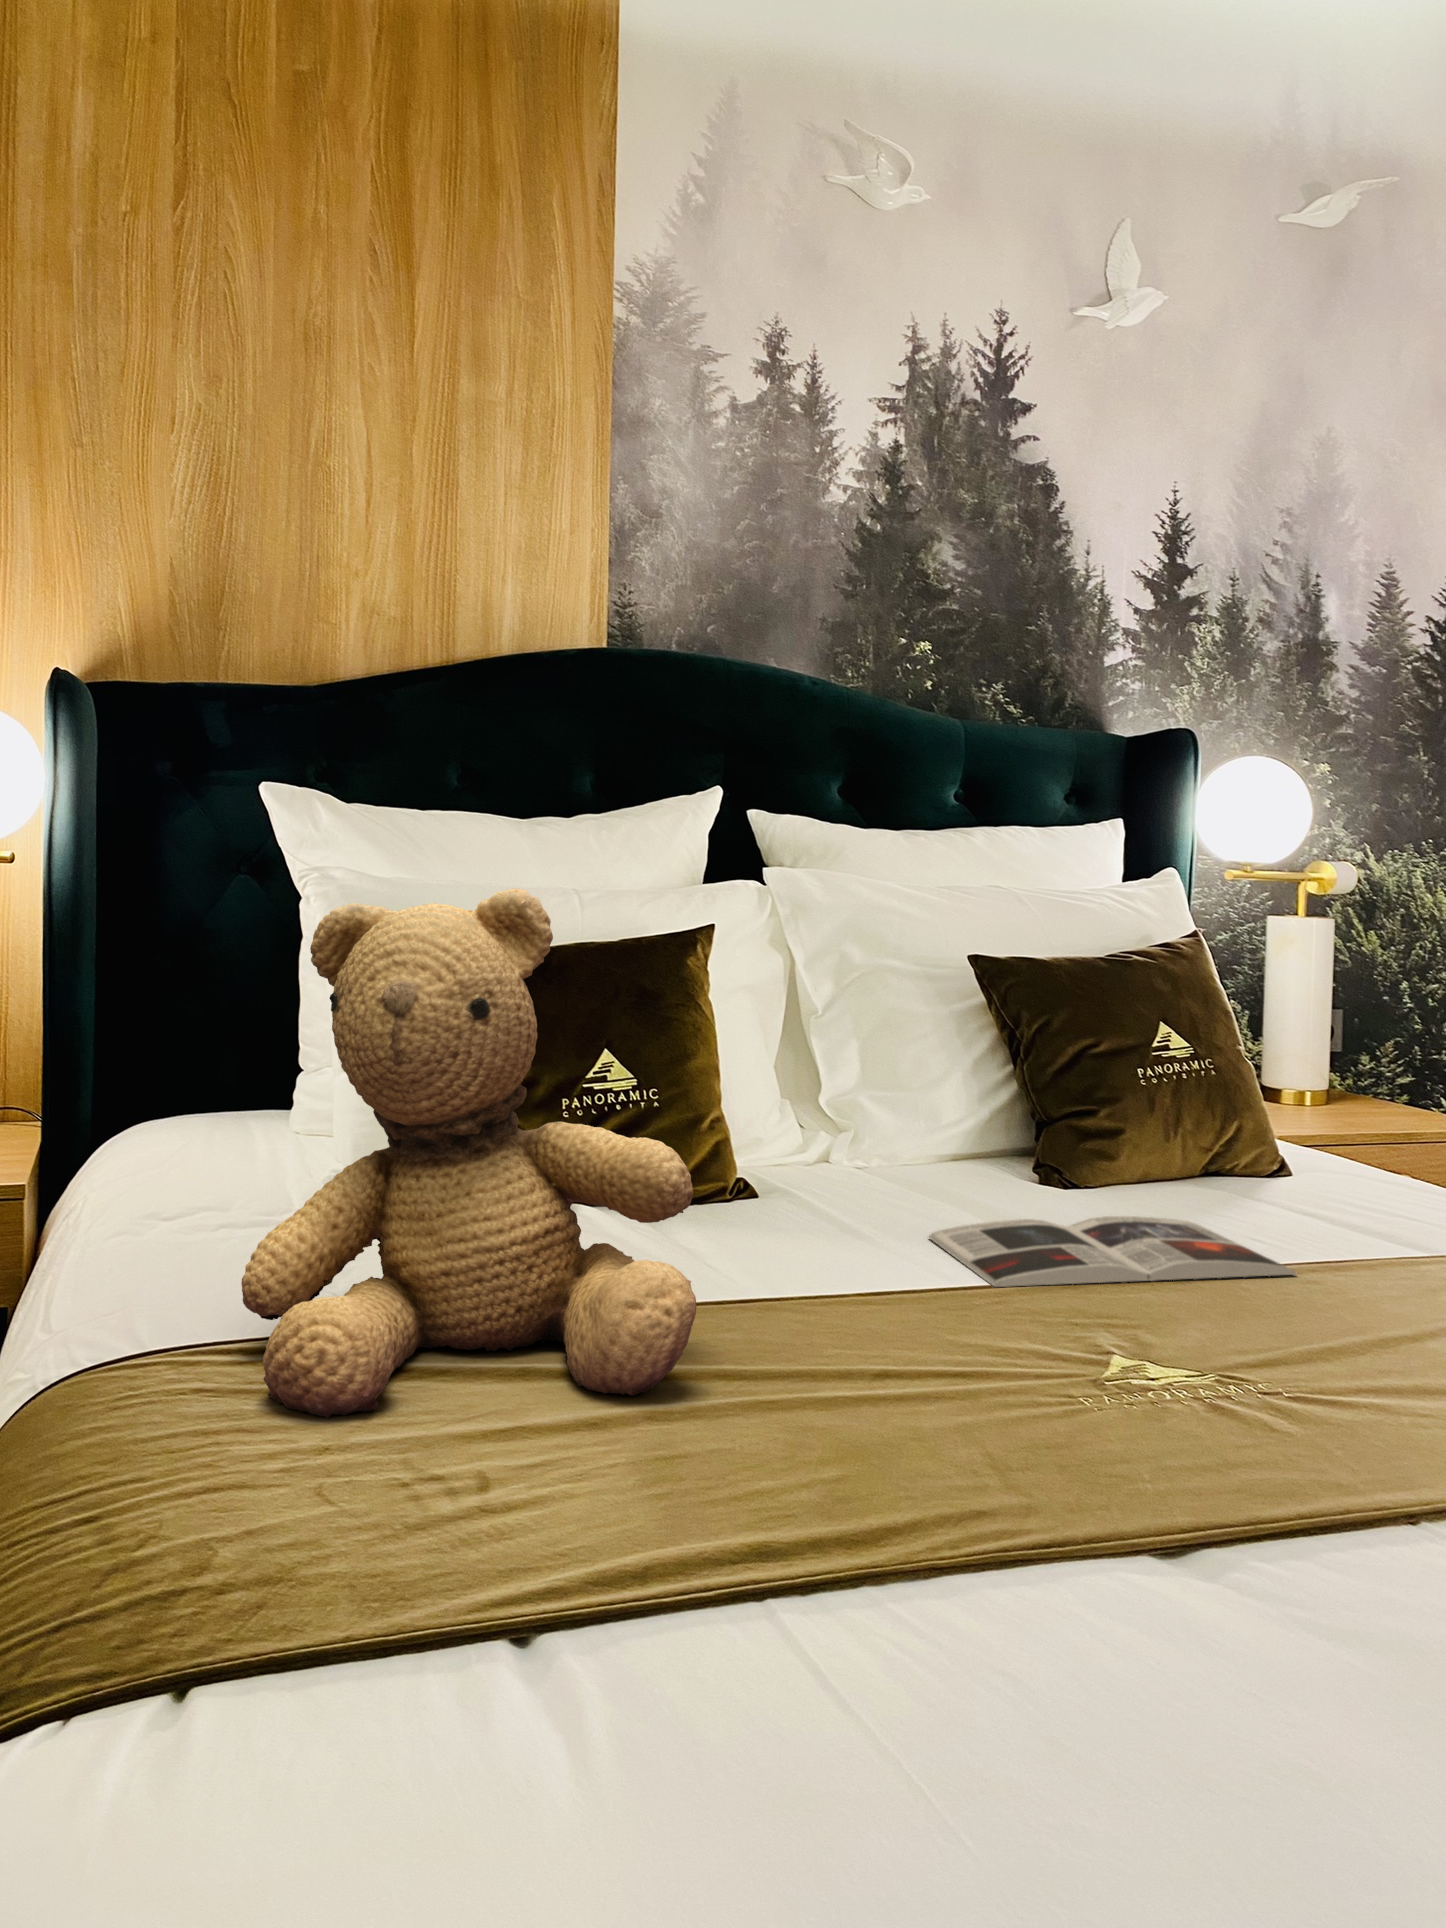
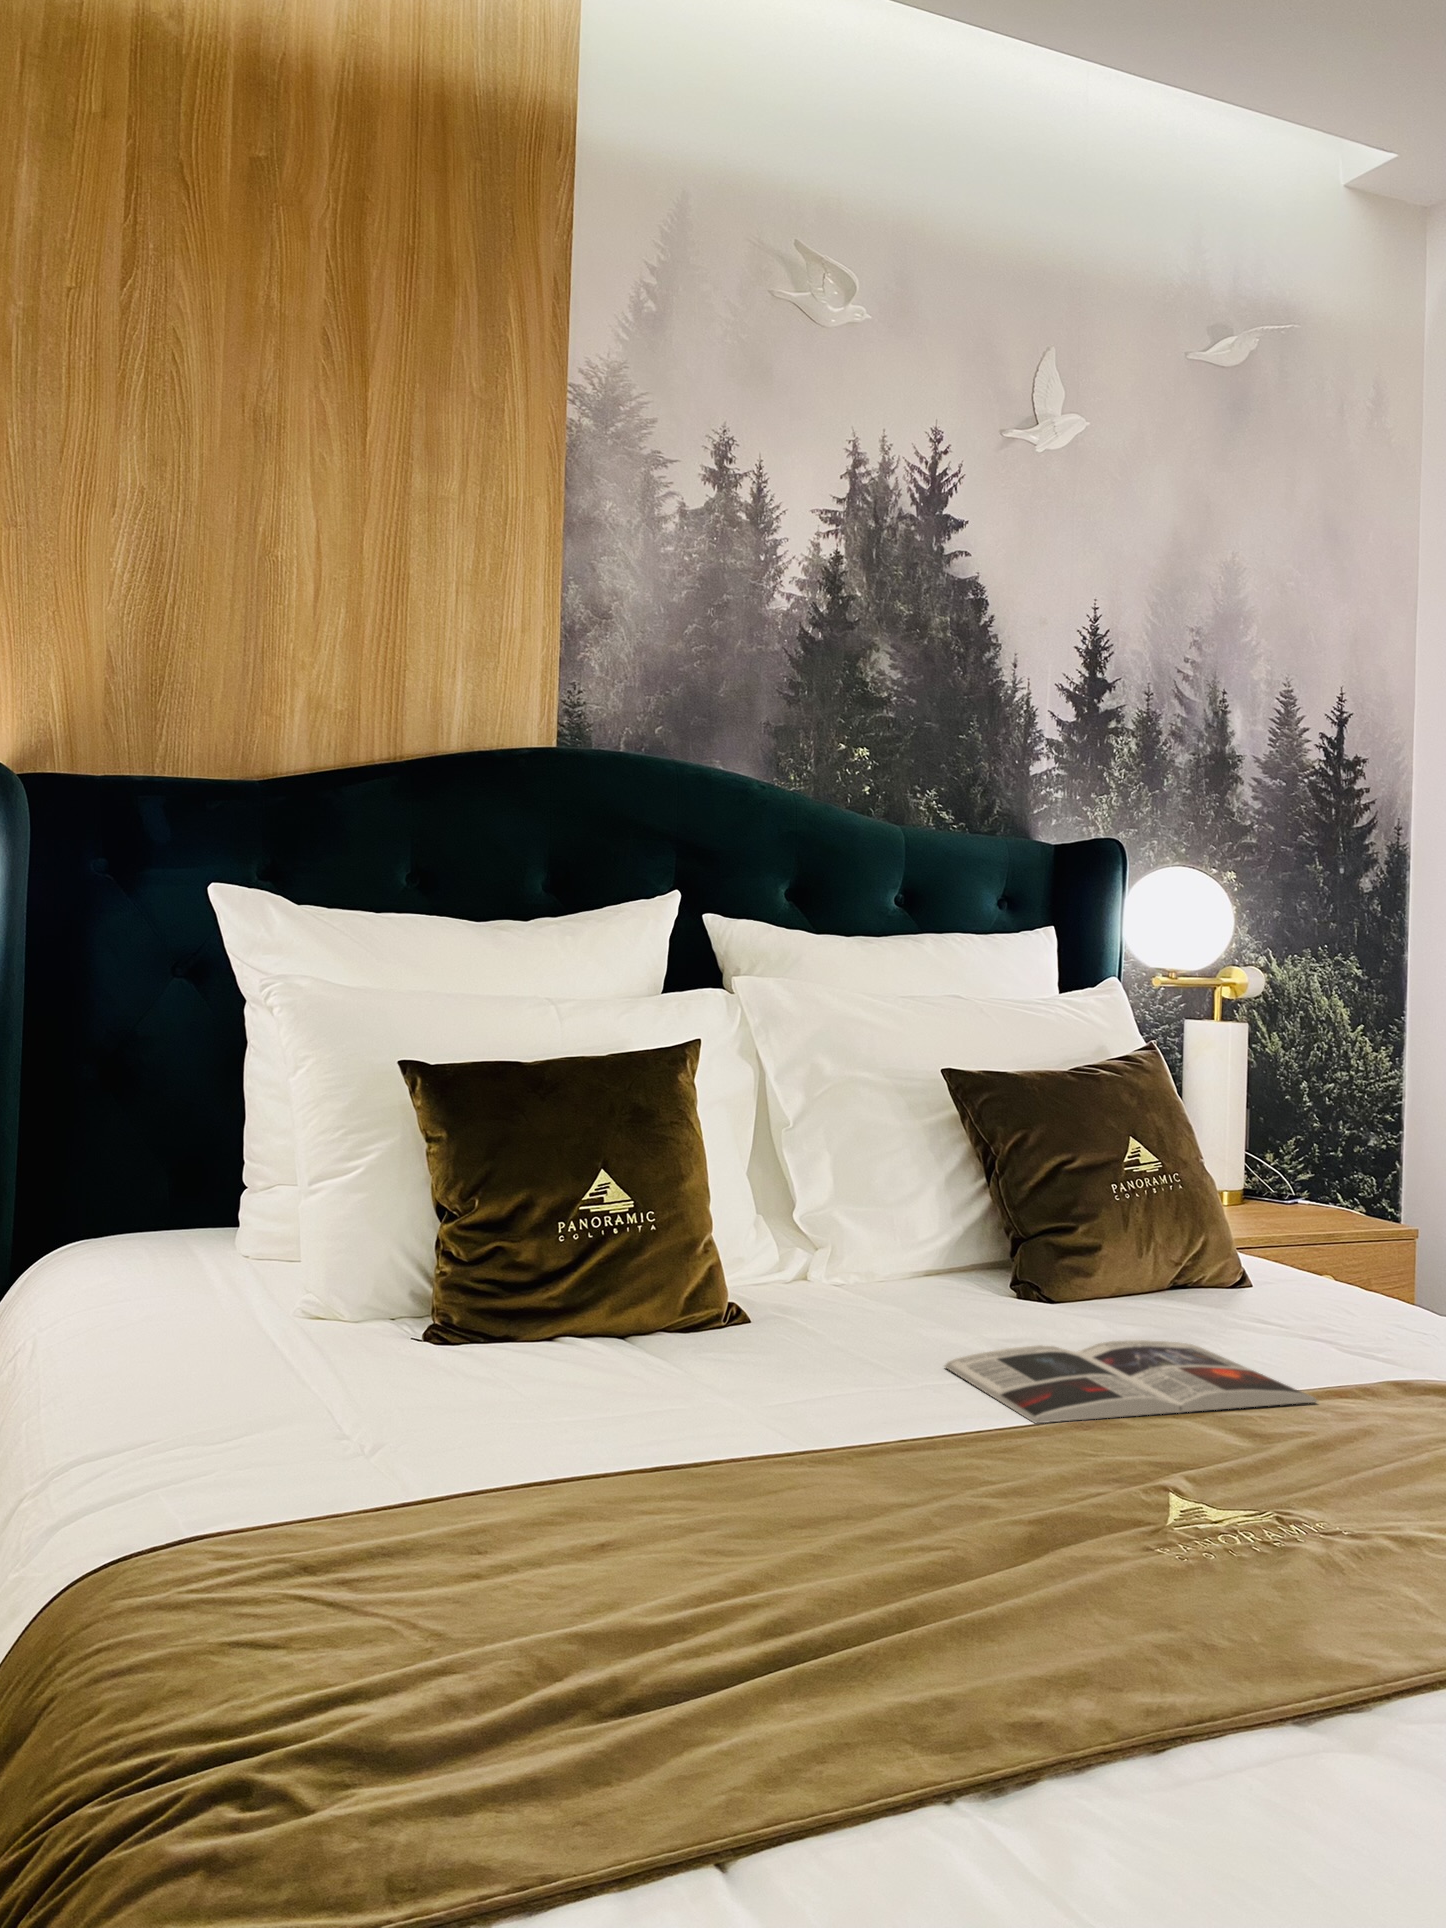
teddy bear: present [241,888,696,1418] -> none [296,1023,795,1605]

